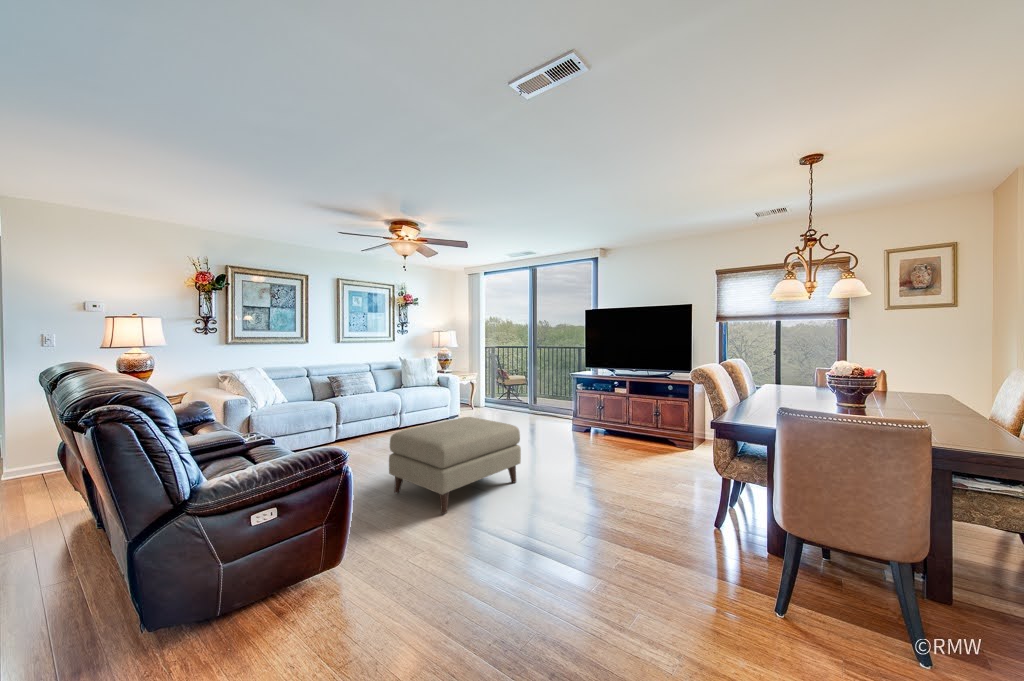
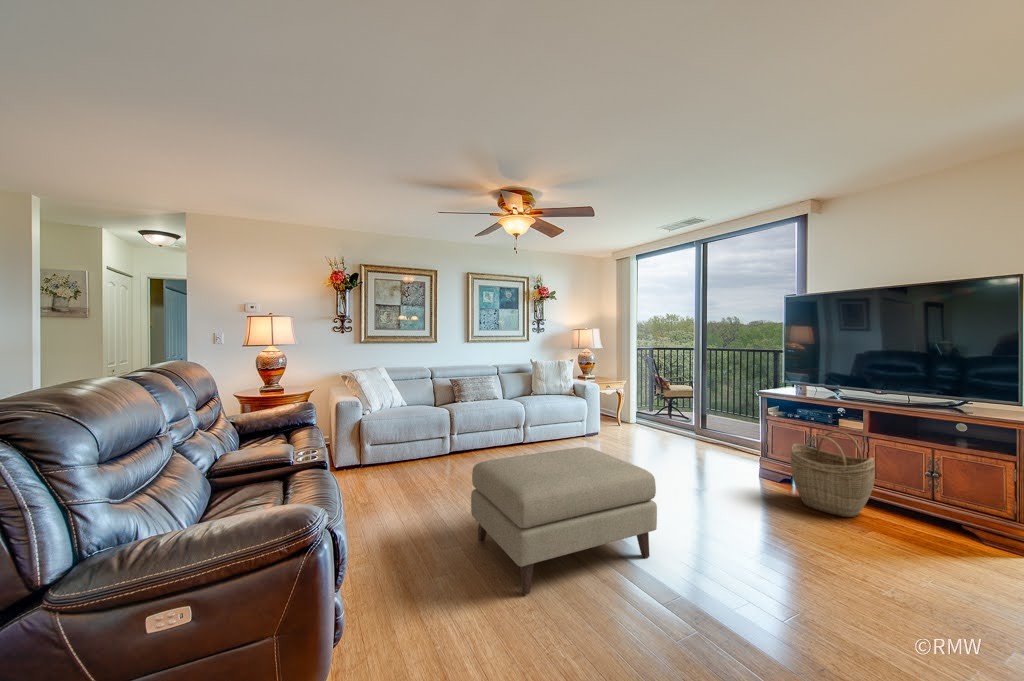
woven basket: none [591,395,634,446] -> present [791,431,875,517]

